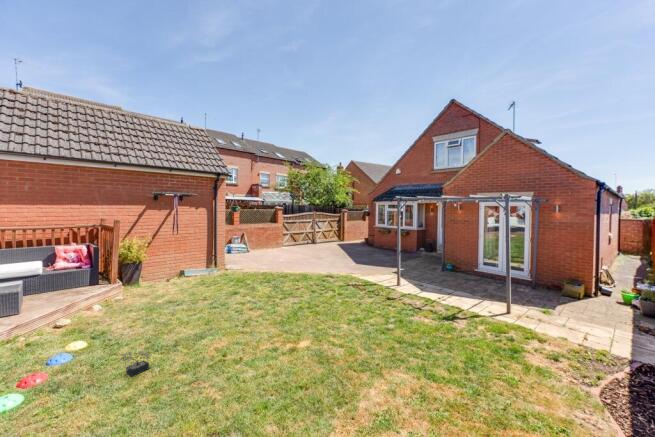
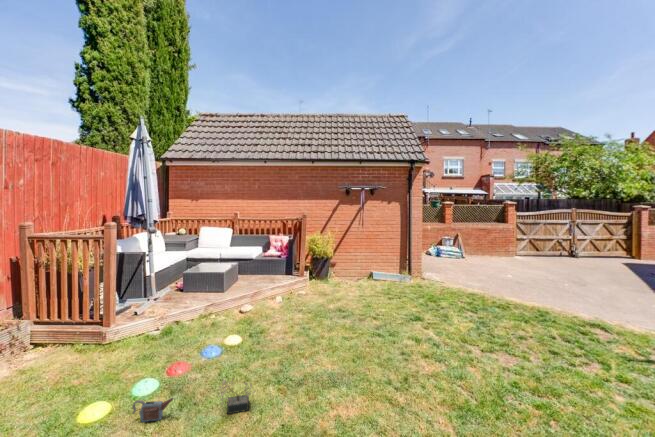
watering can: none [33,380,79,411] -> present [132,398,173,422]

